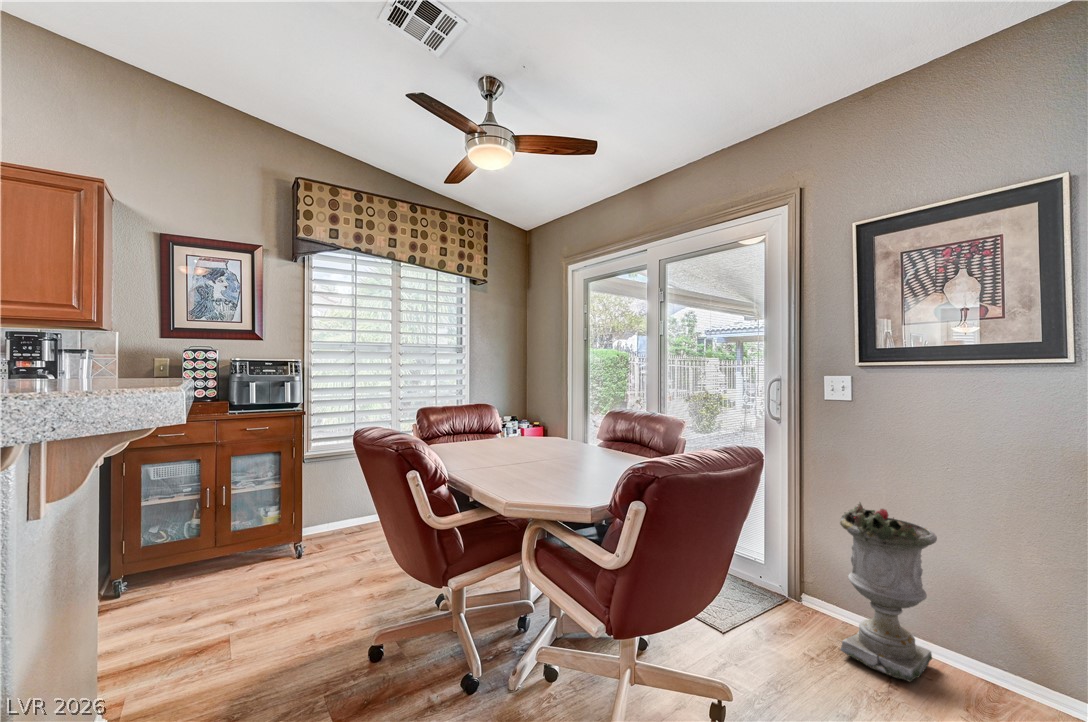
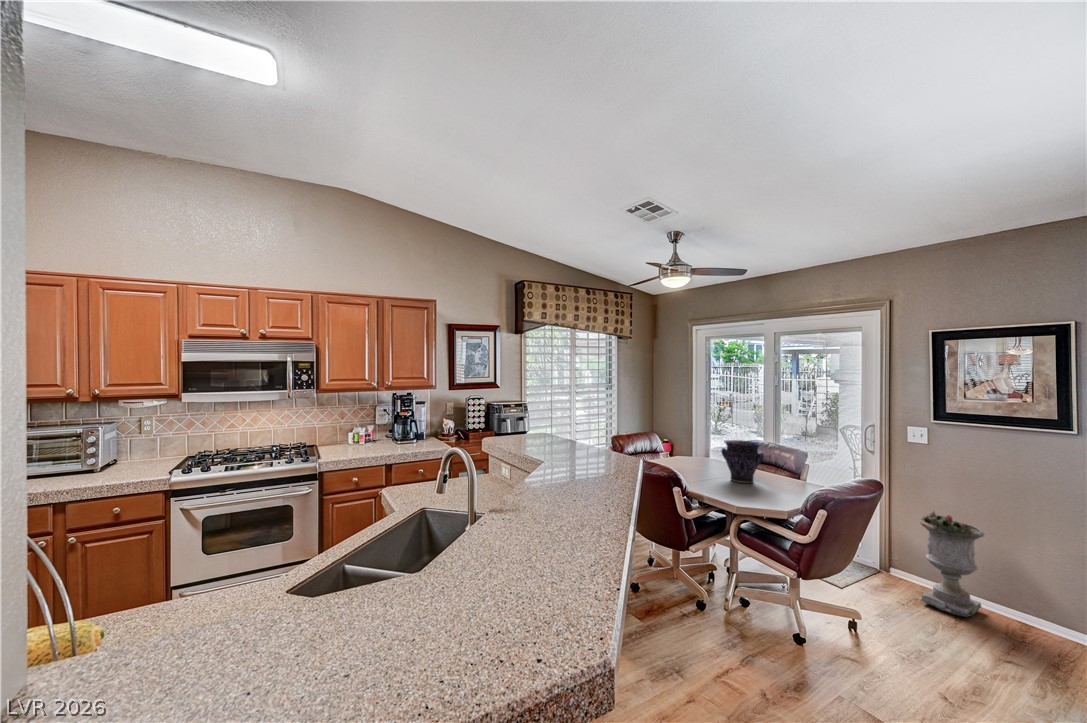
vase: none [540,399,600,466] -> present [722,440,764,483]

